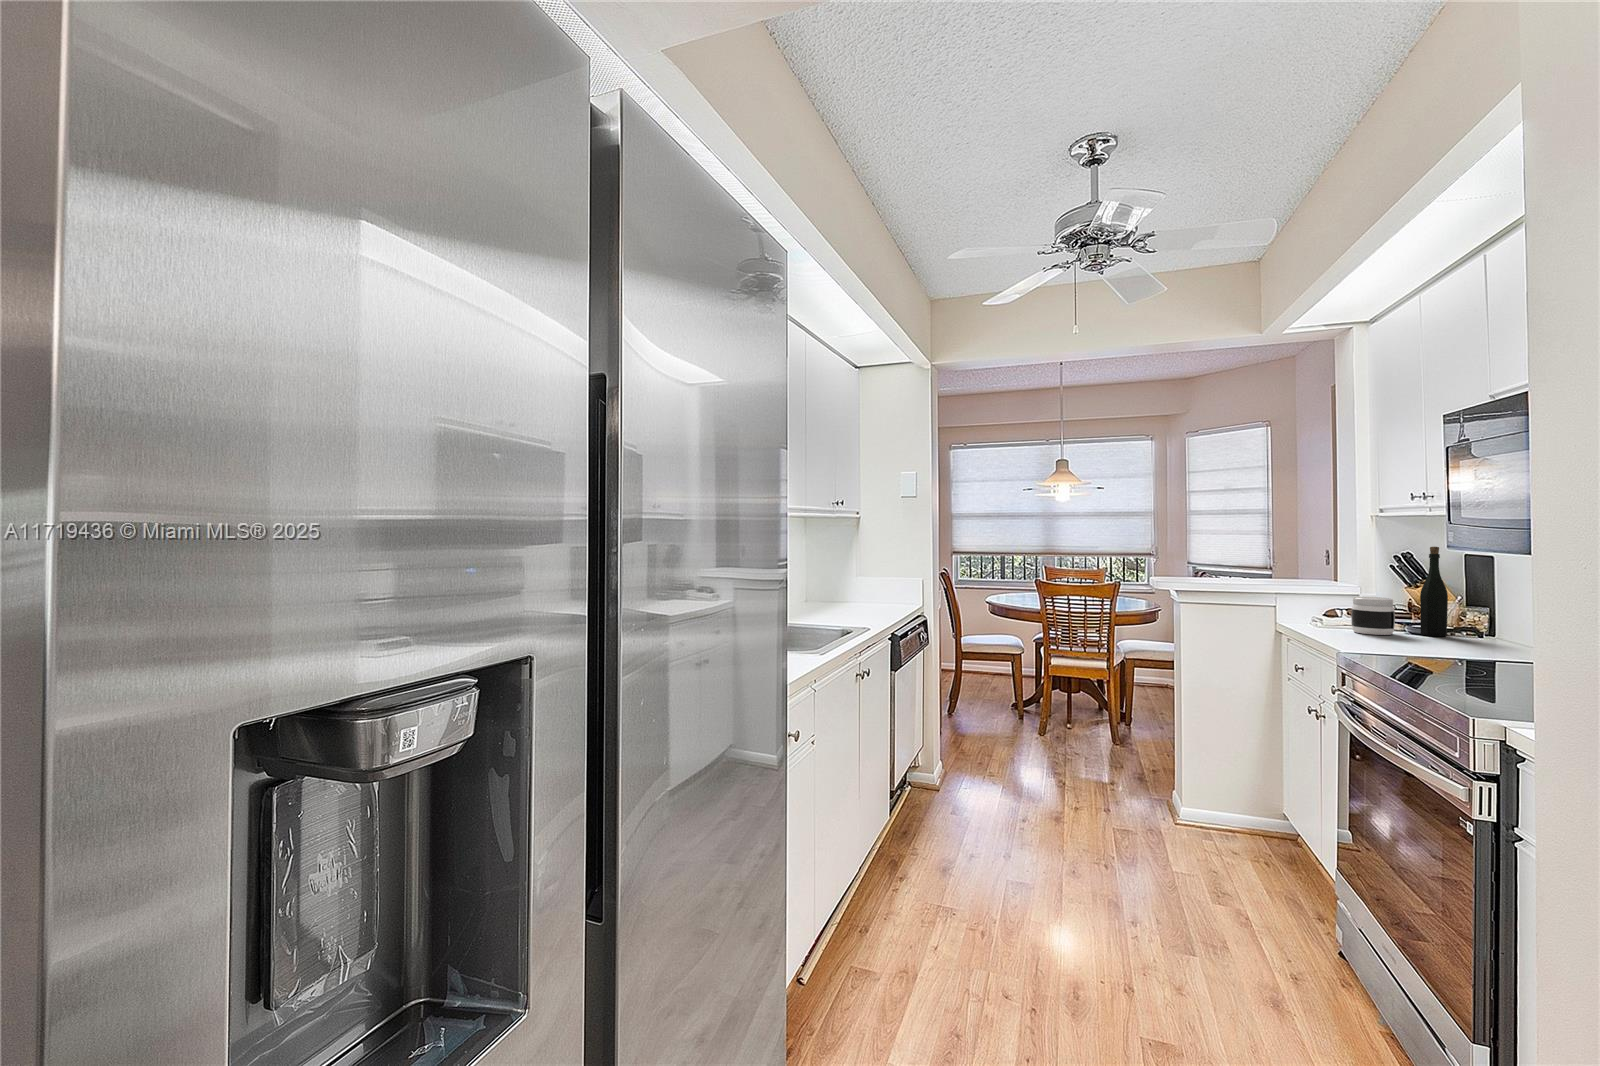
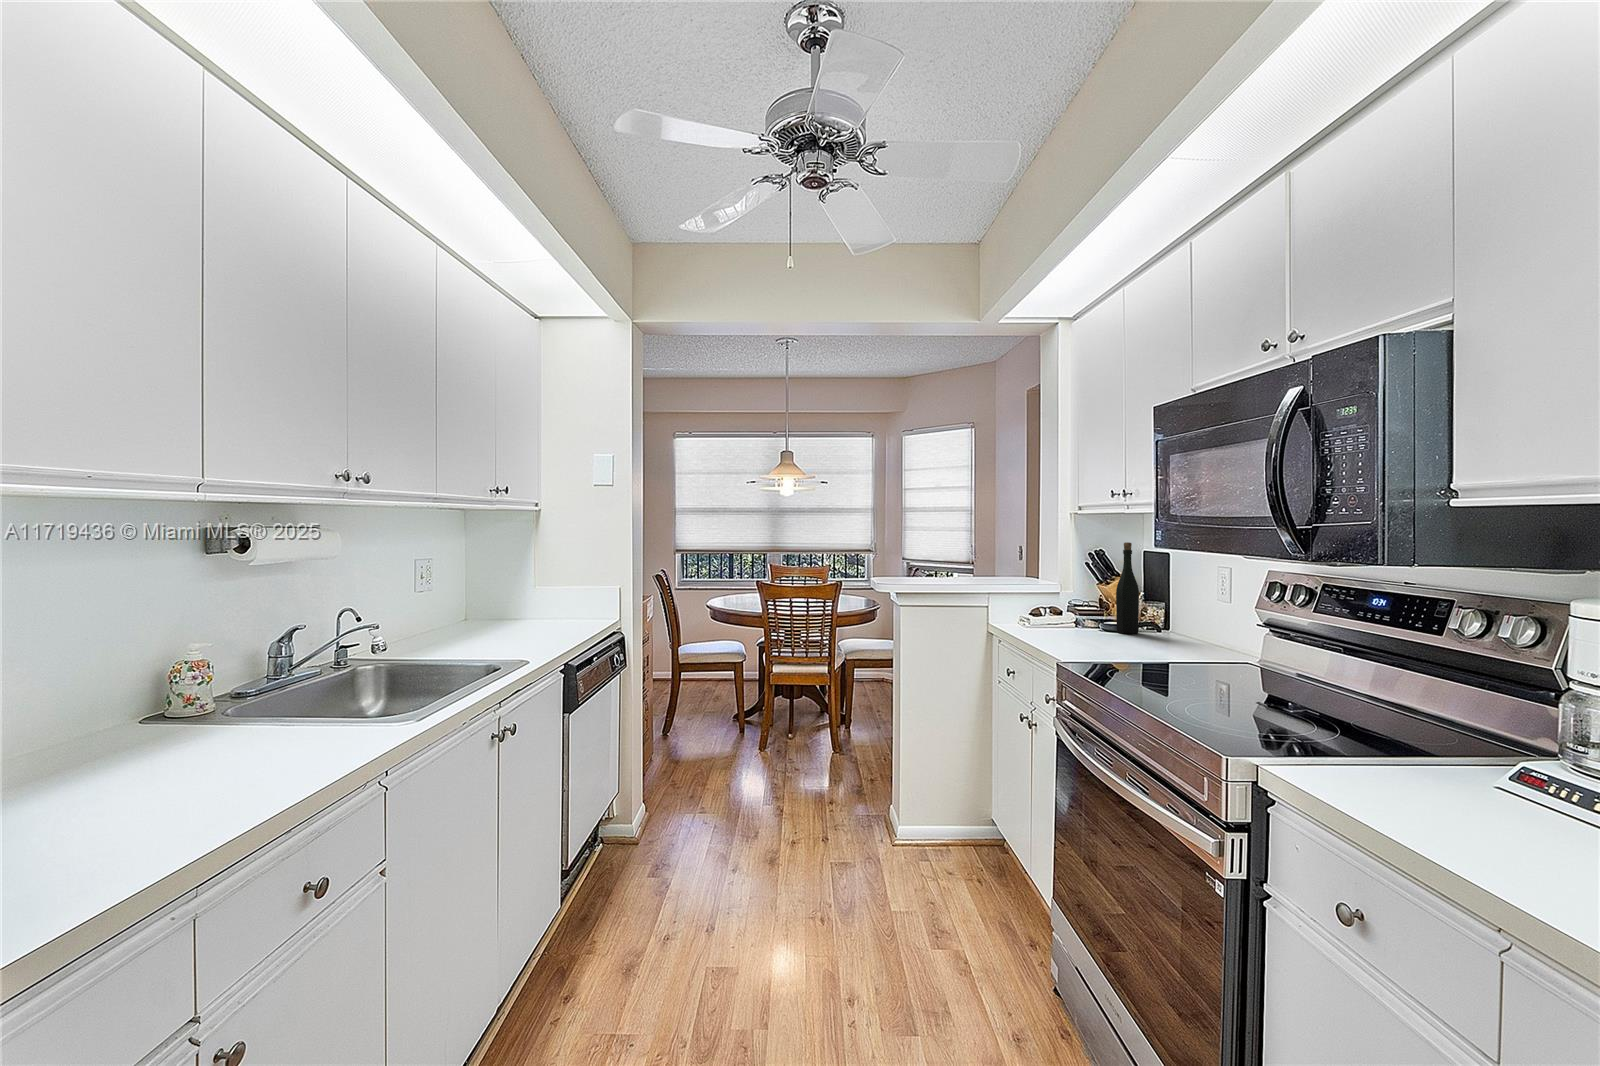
jar: present [1351,597,1395,635] -> none [1057,595,1095,635]

